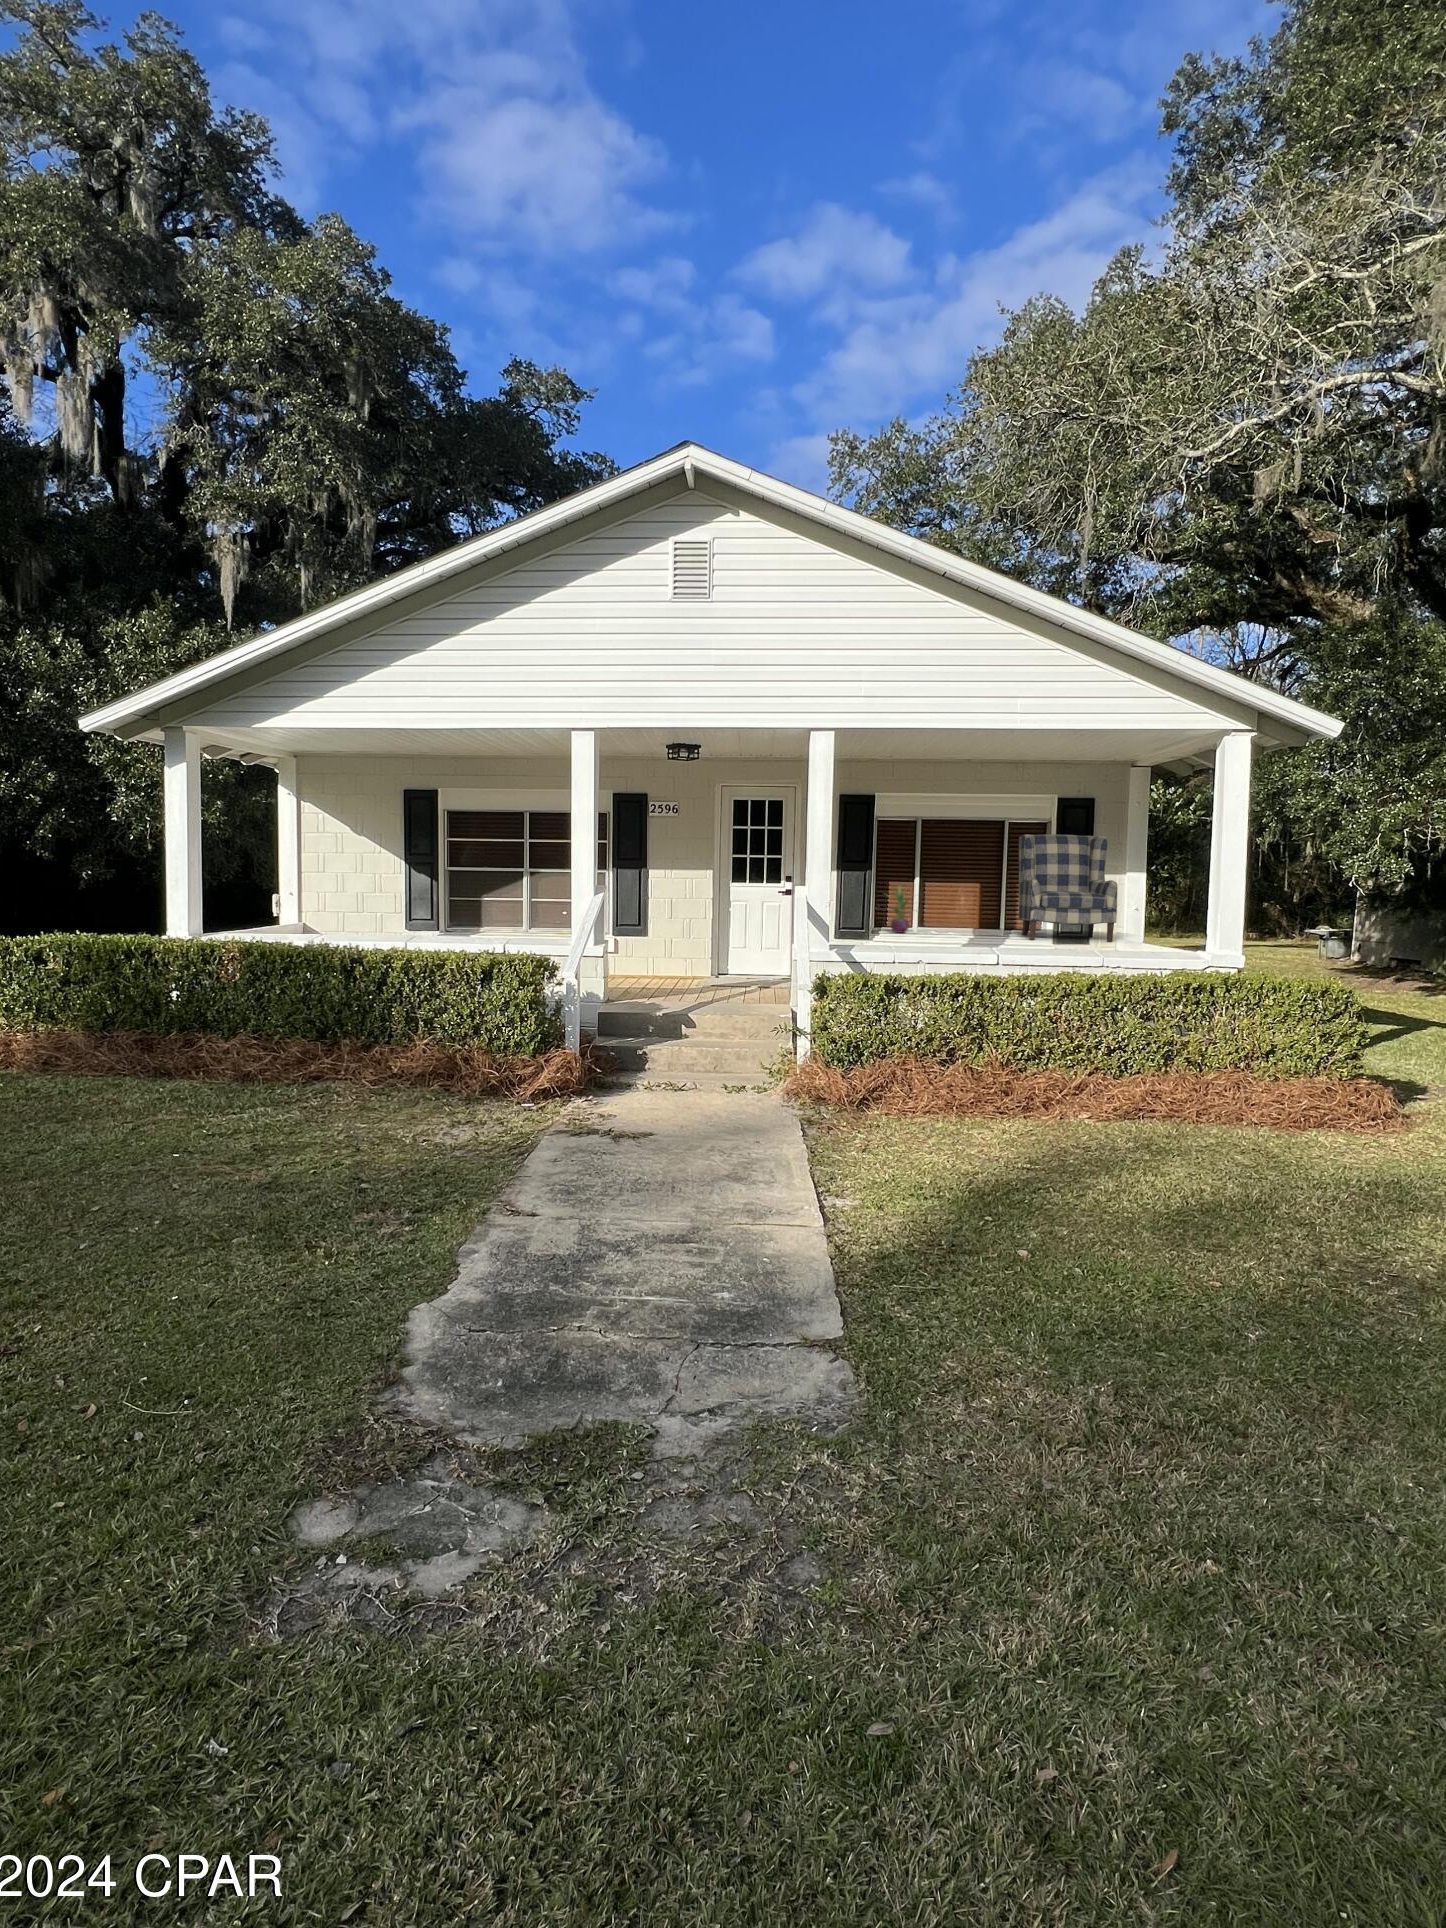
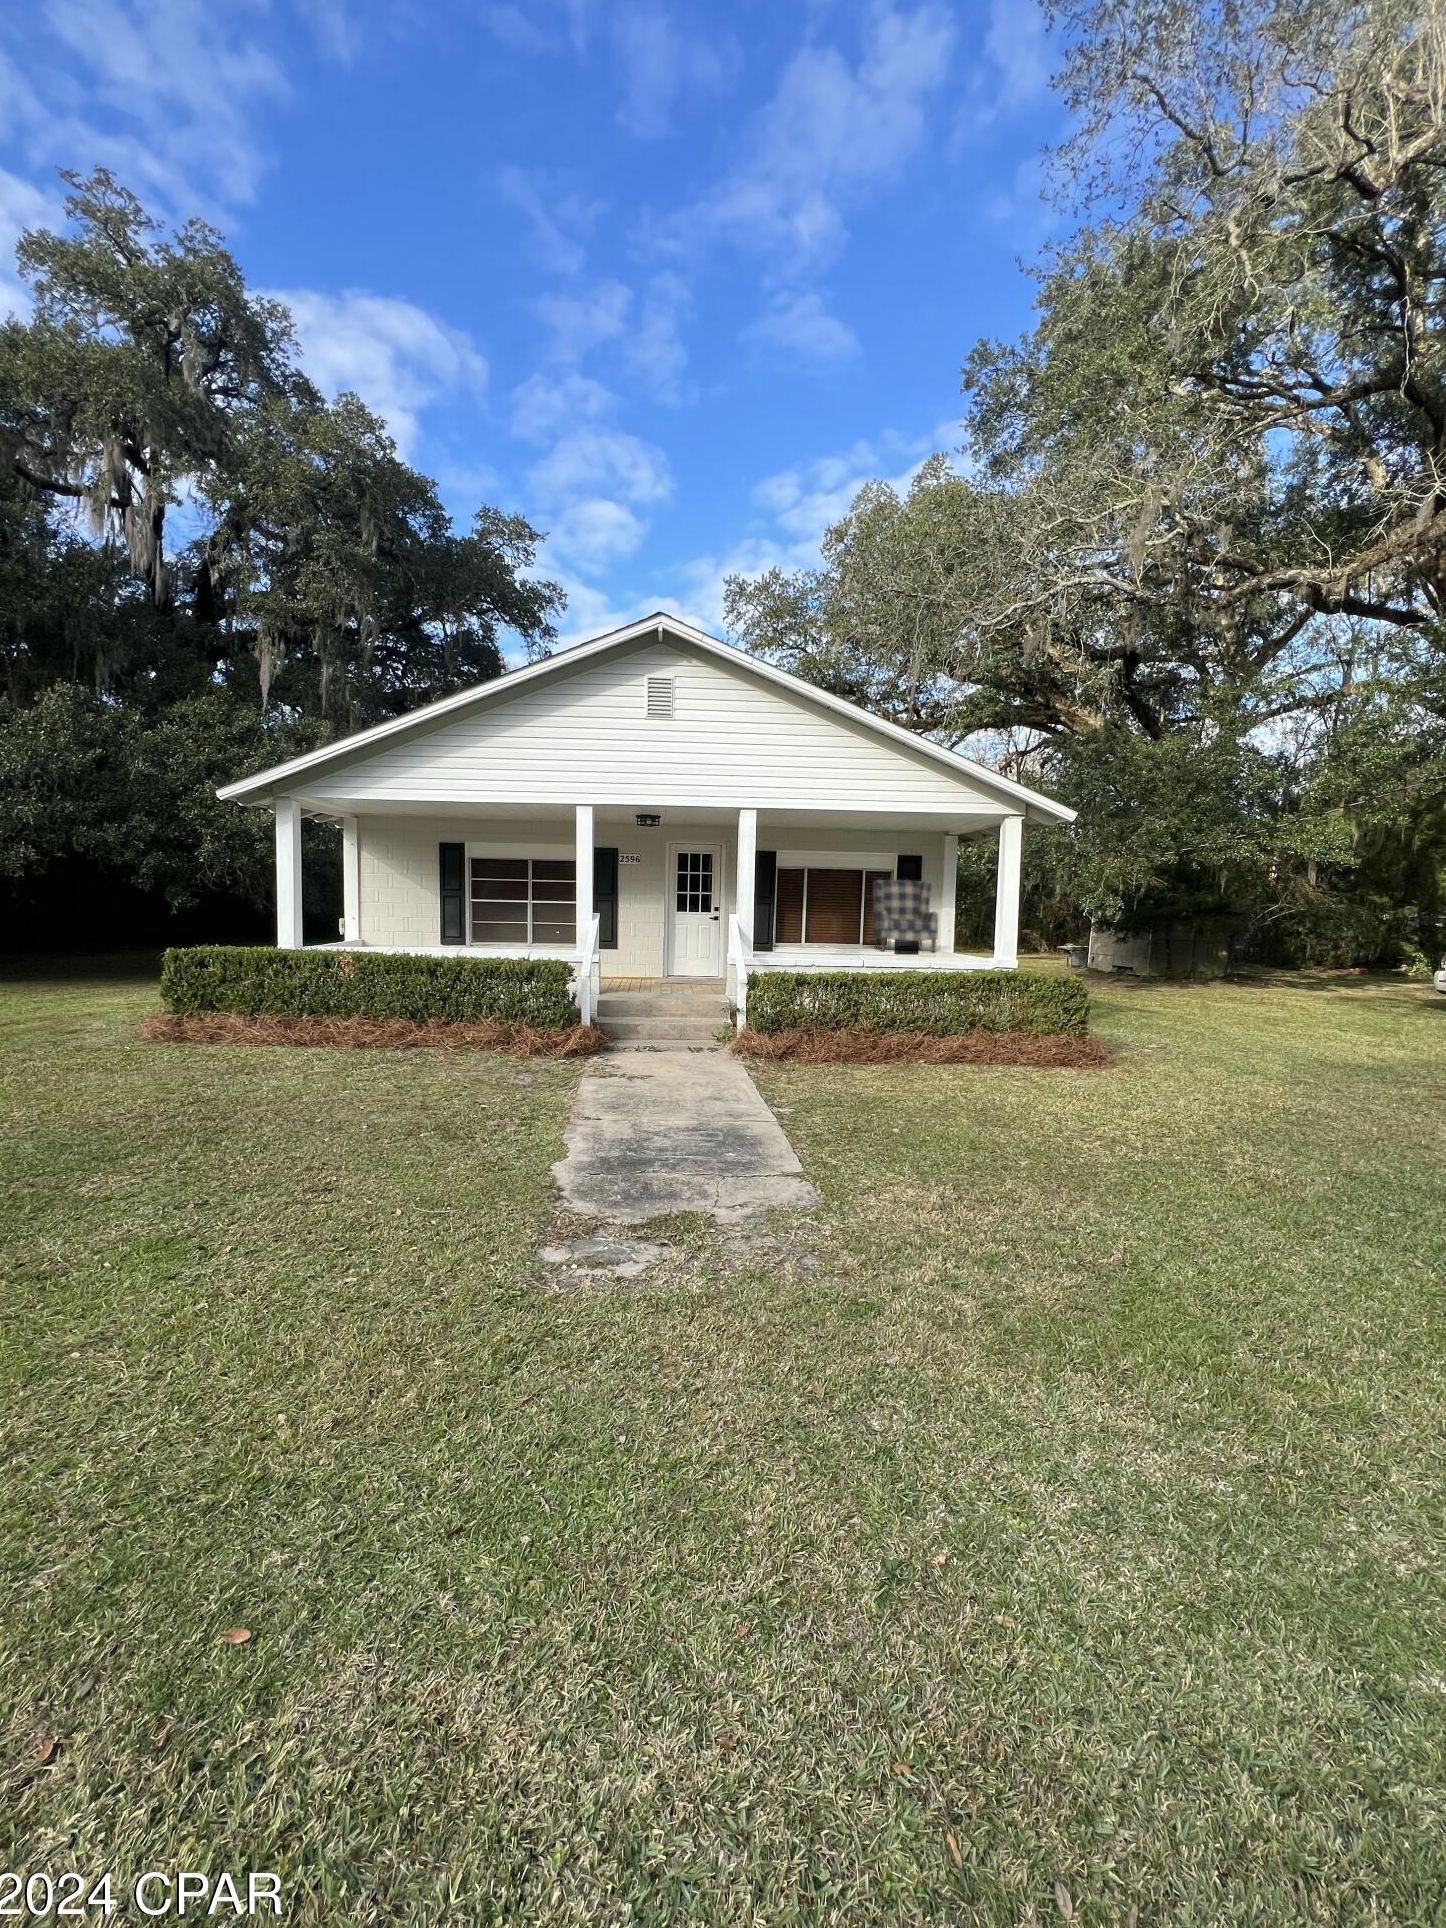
decorative plant: present [891,885,909,933] -> none [776,913,810,947]

